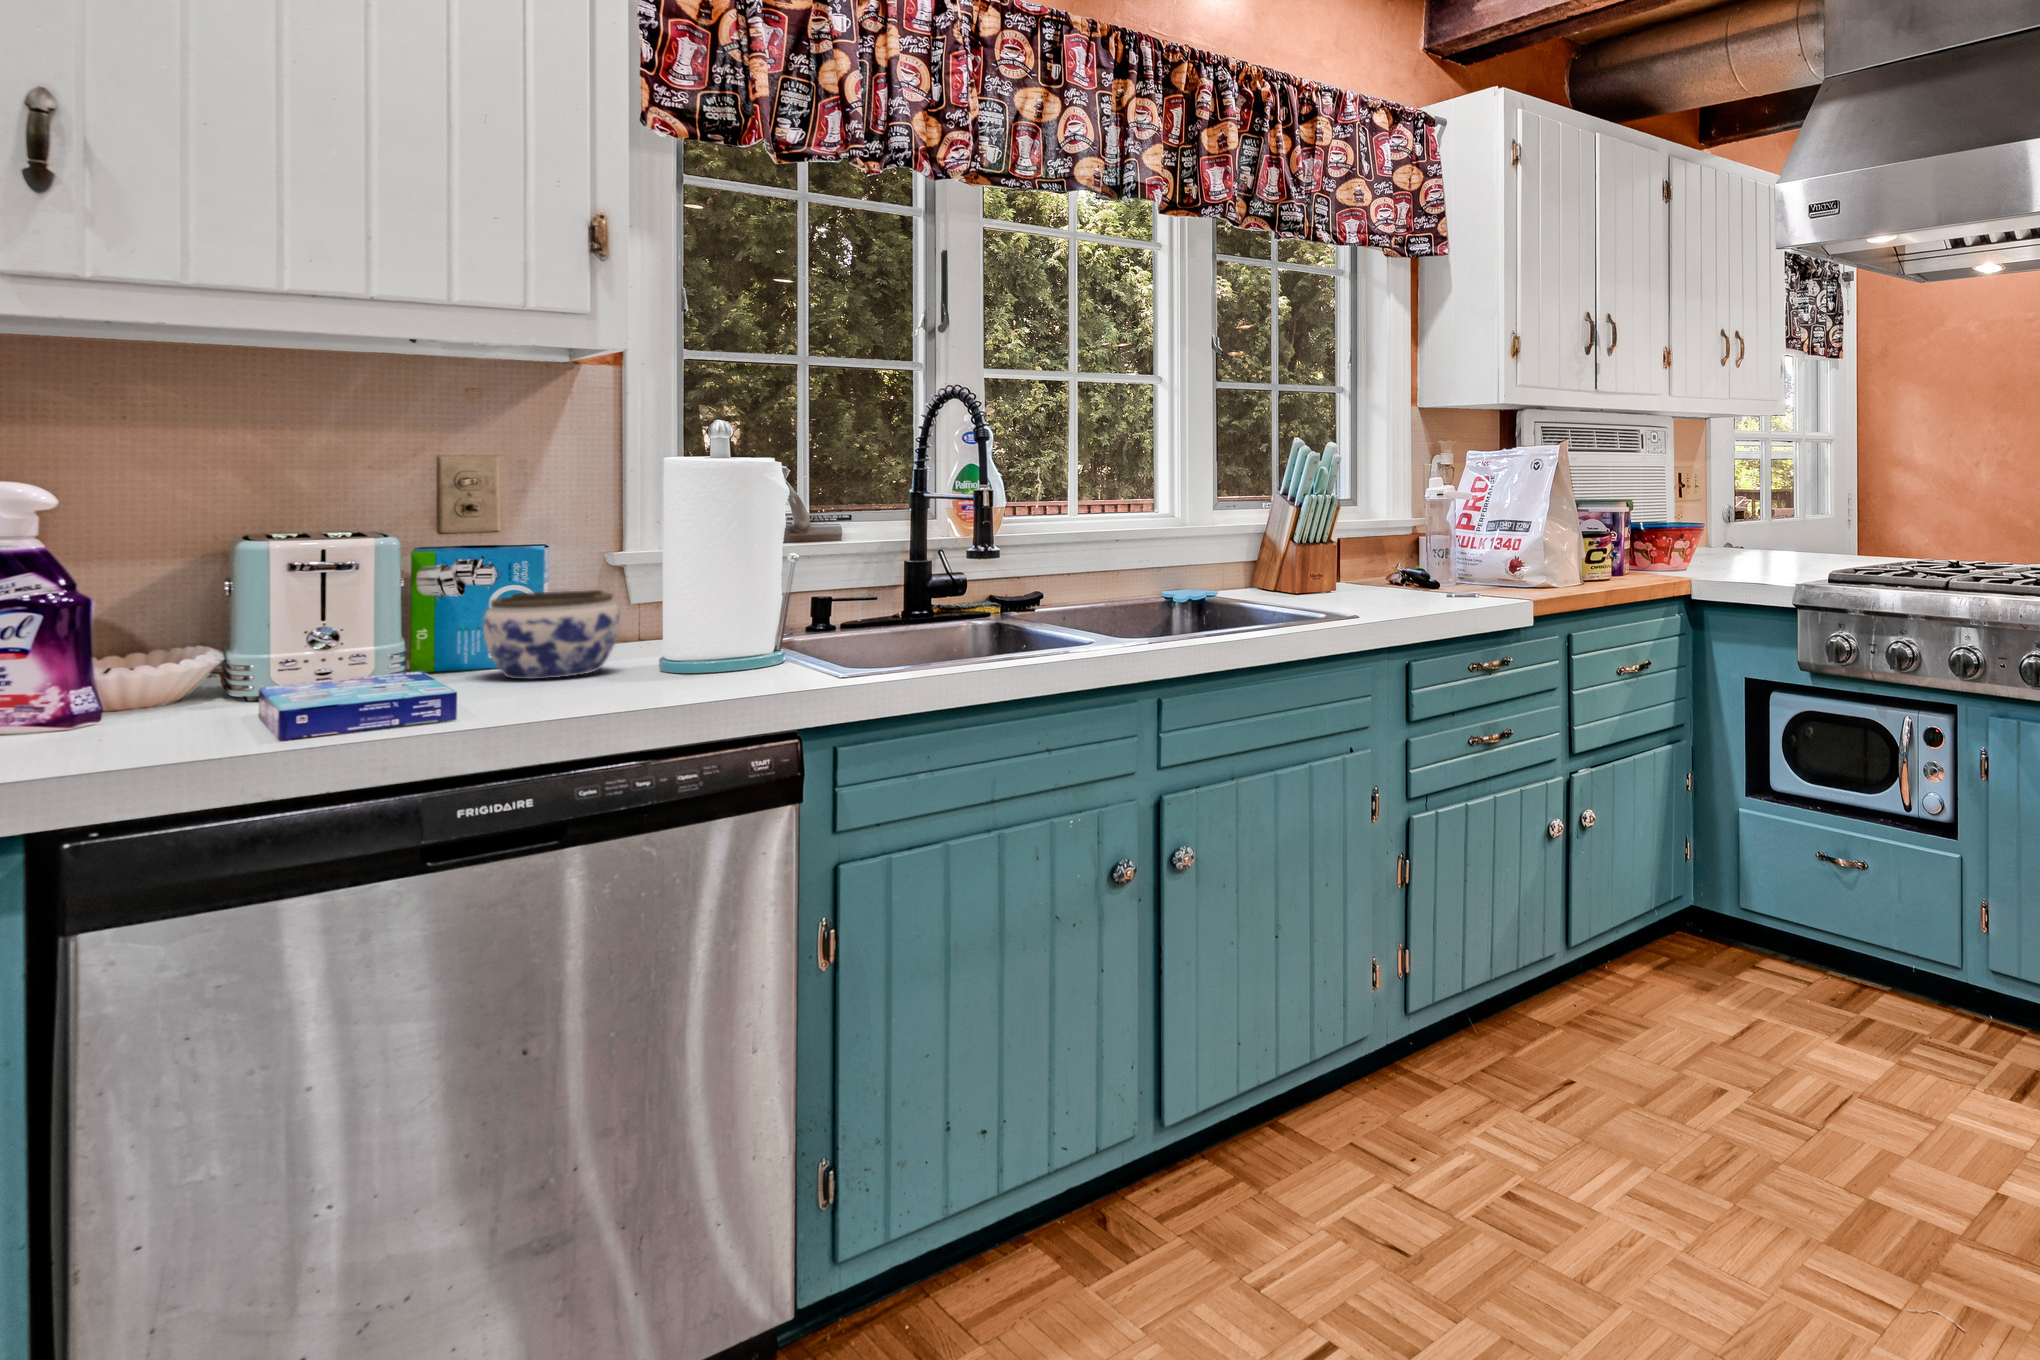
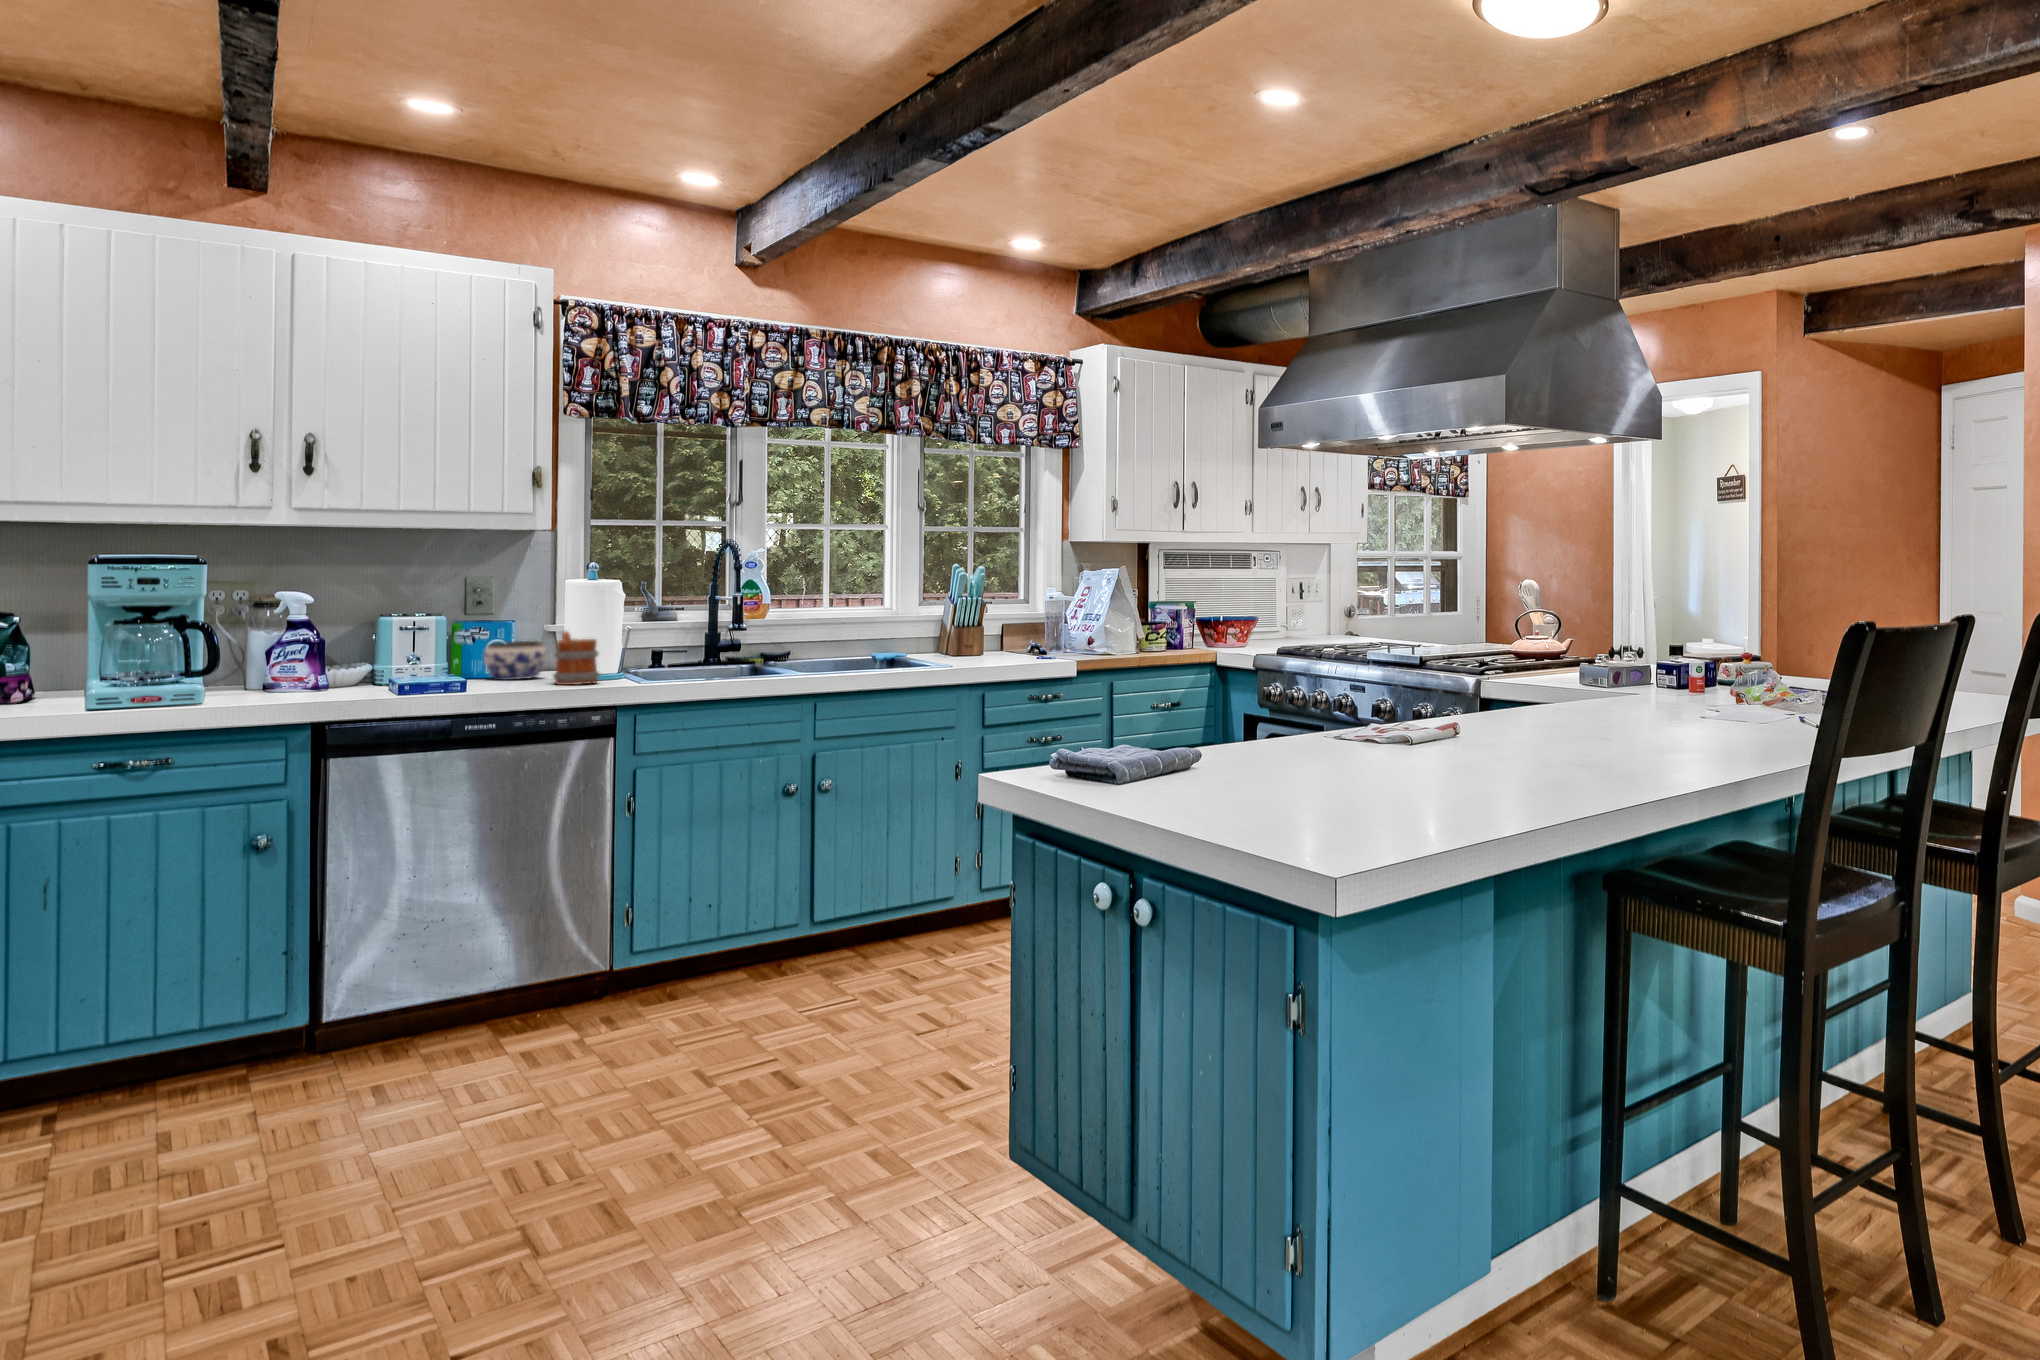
mug: none [643,570,749,696] -> present [553,631,599,685]

